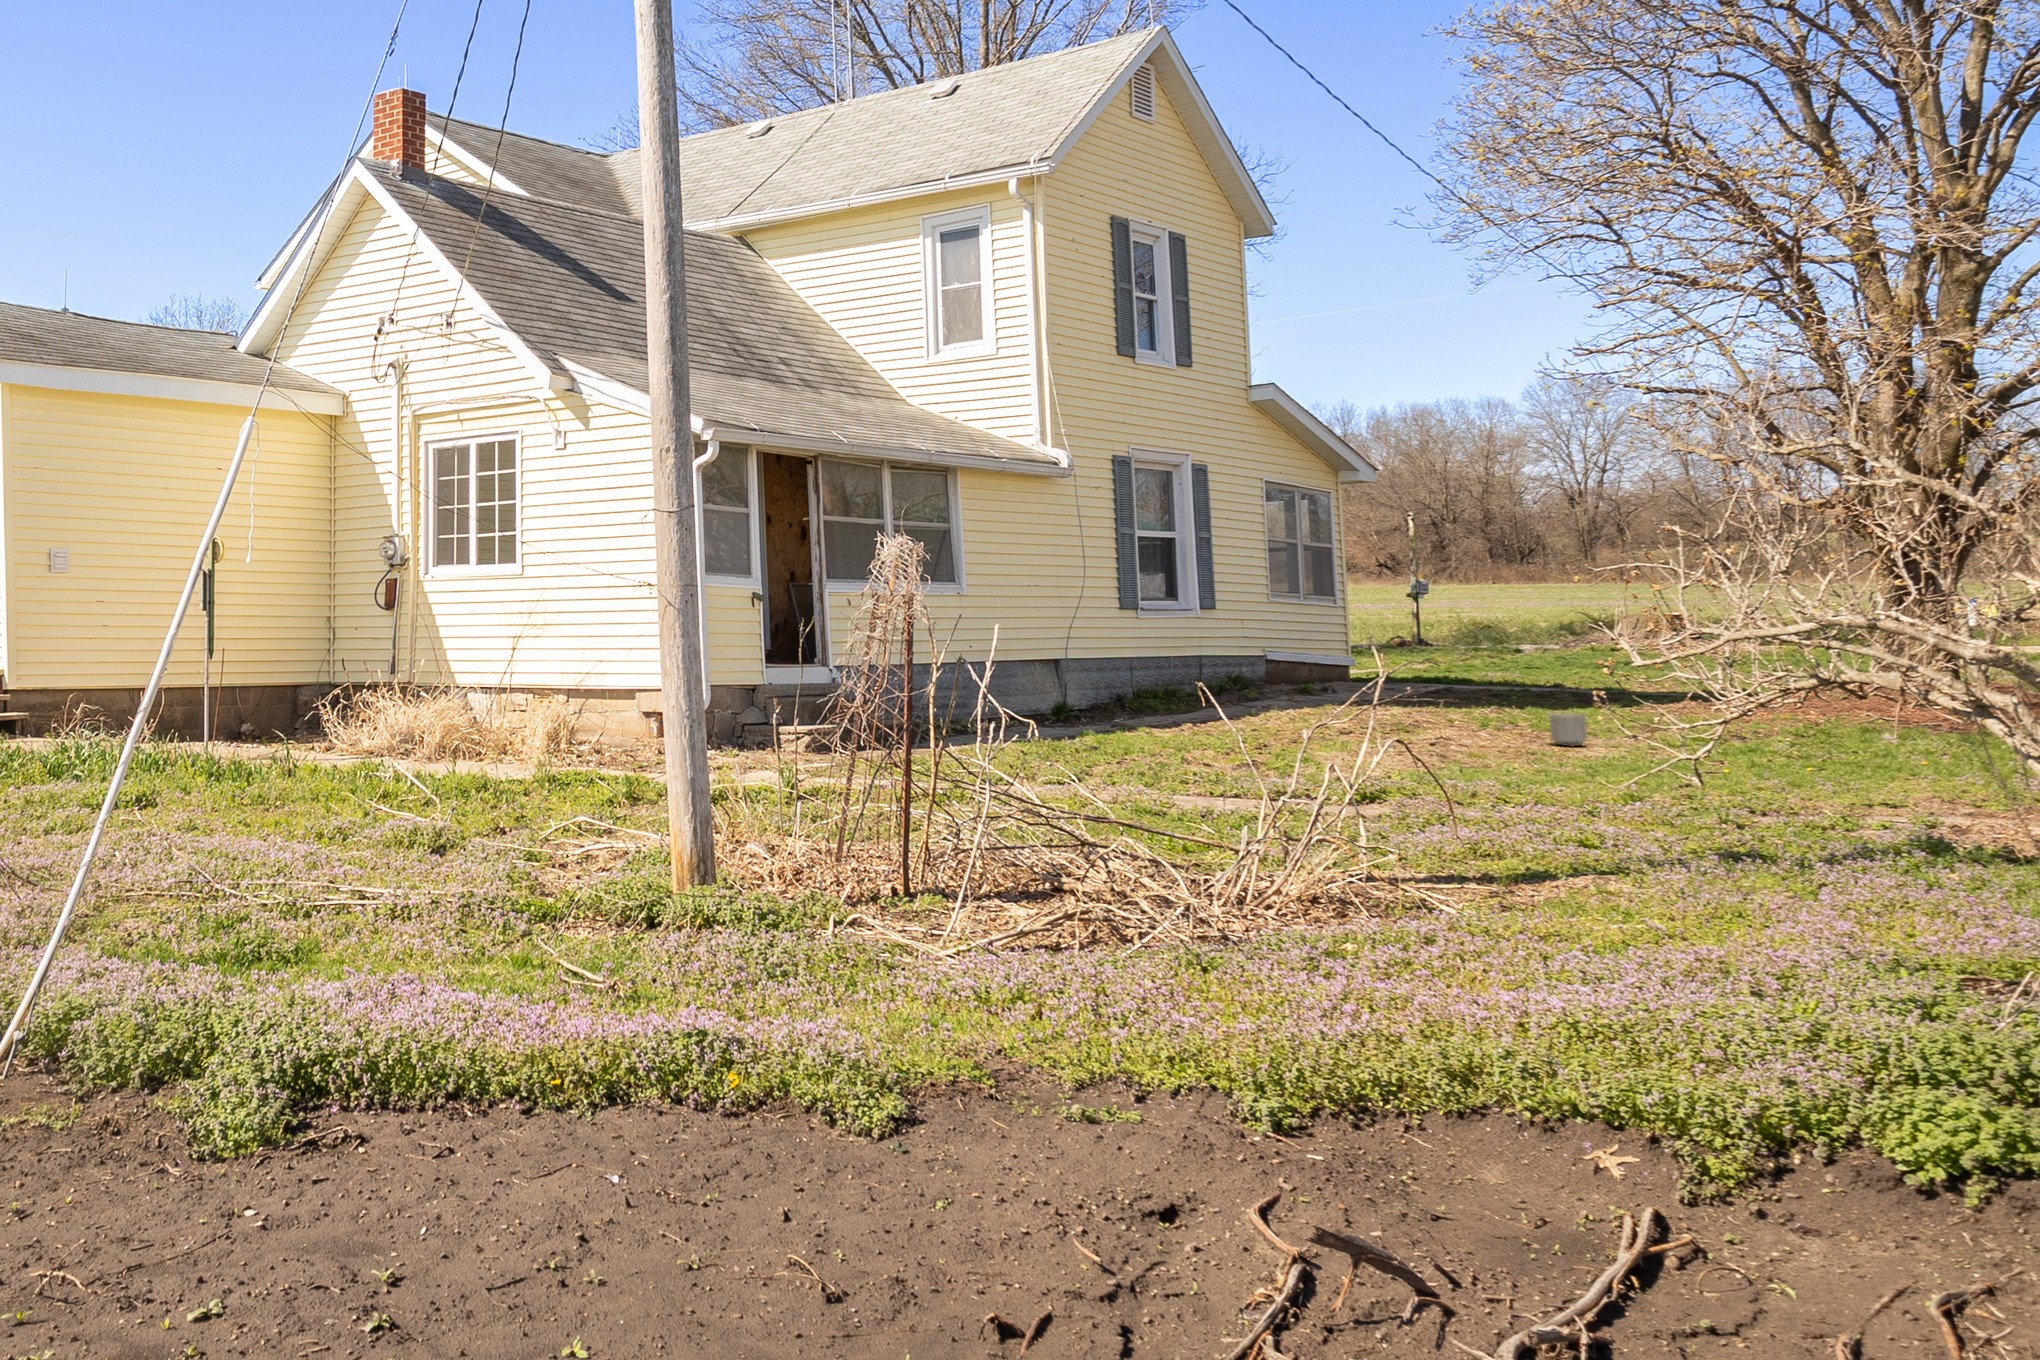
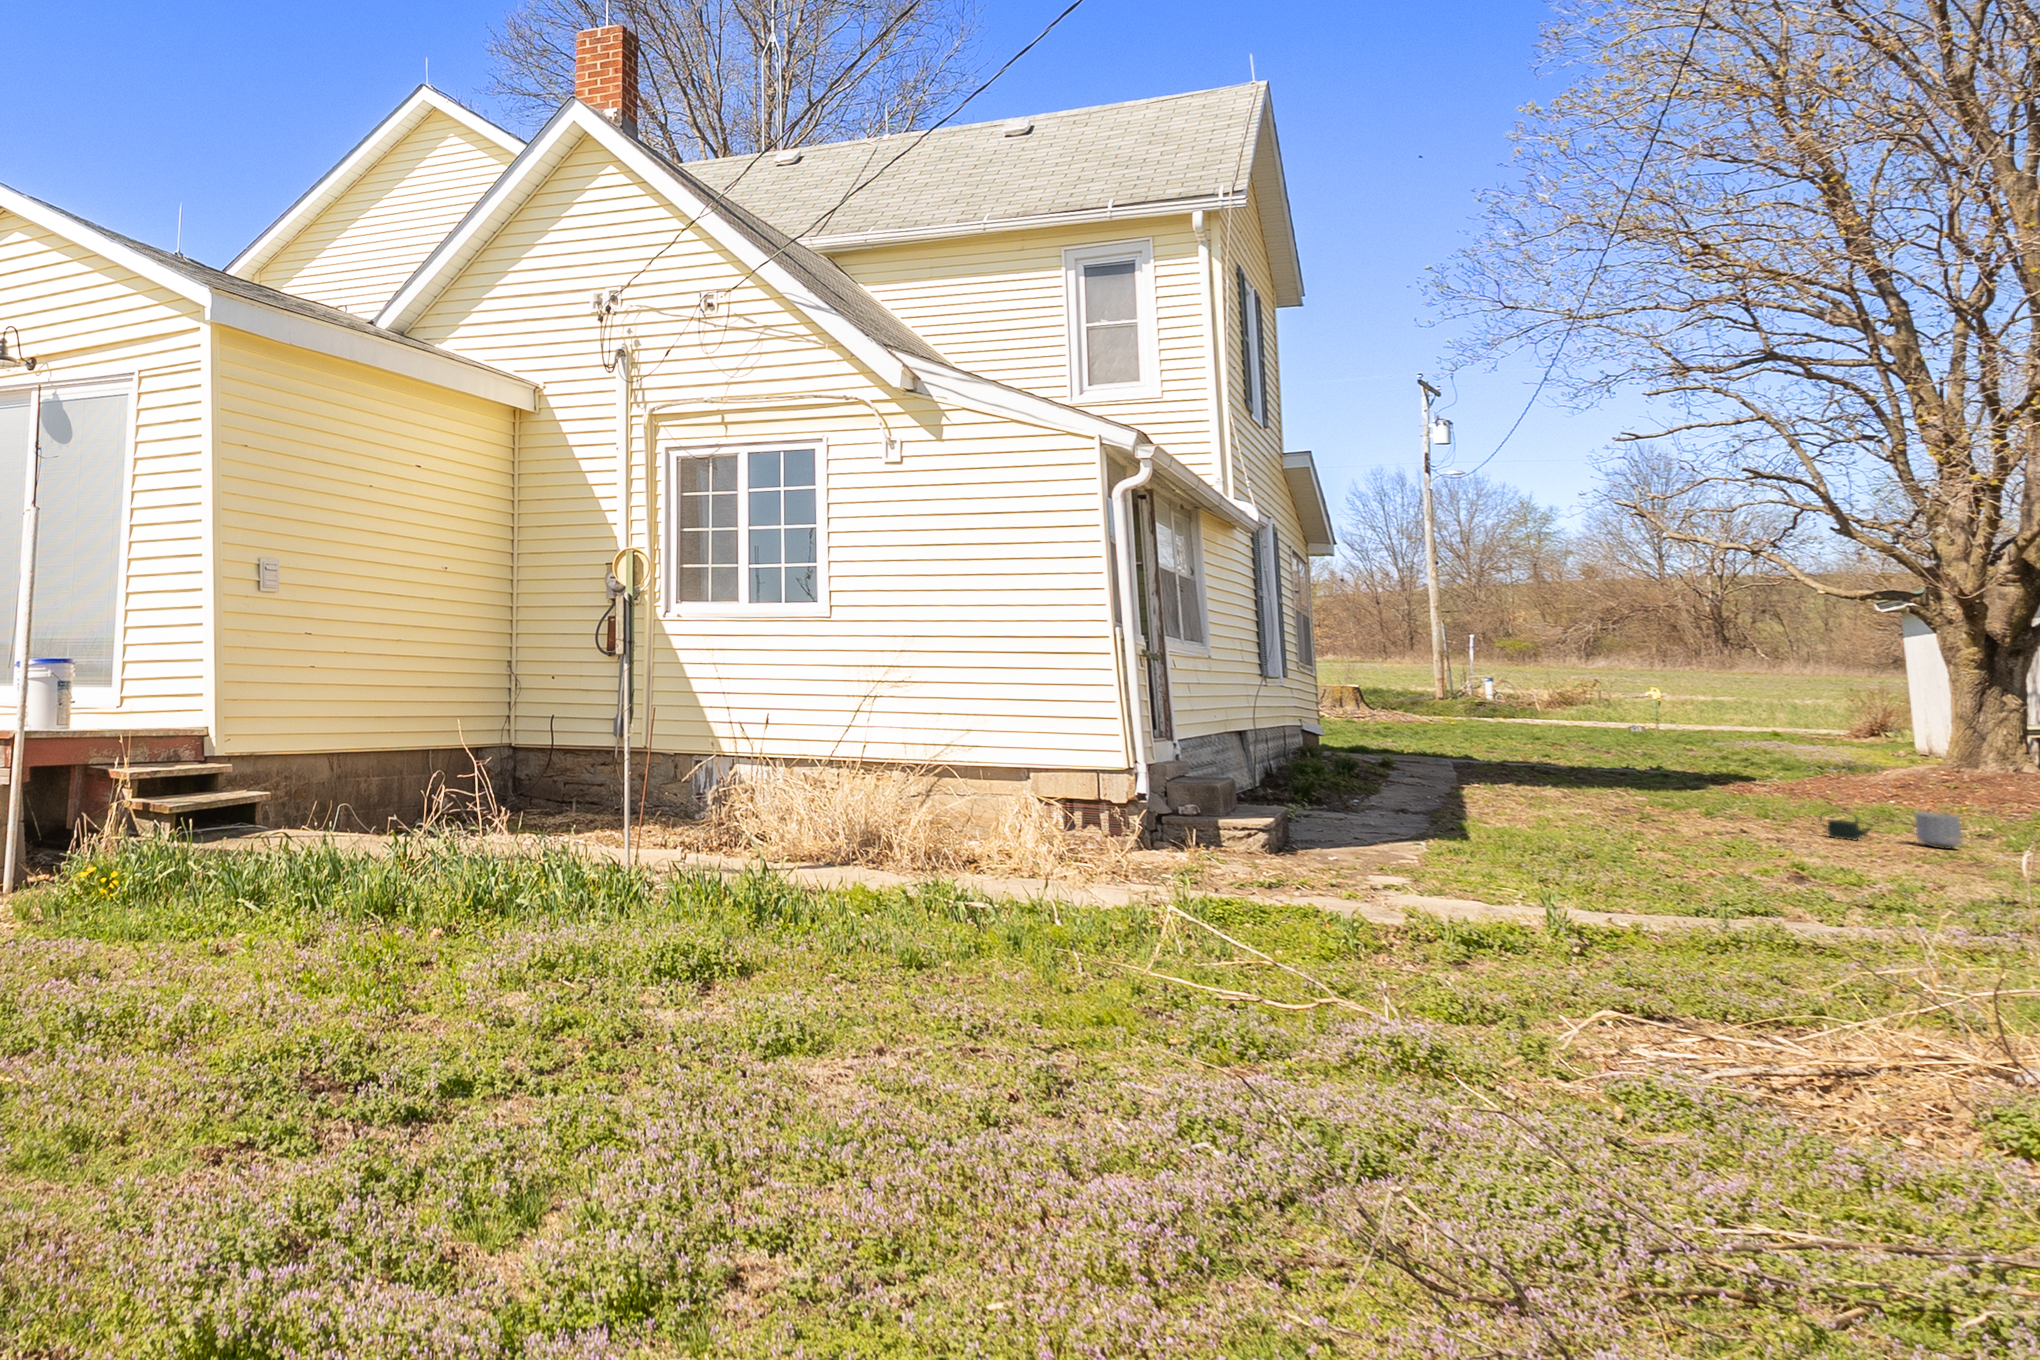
watering can: none [1469,714,1510,742] -> present [1820,814,1871,840]

